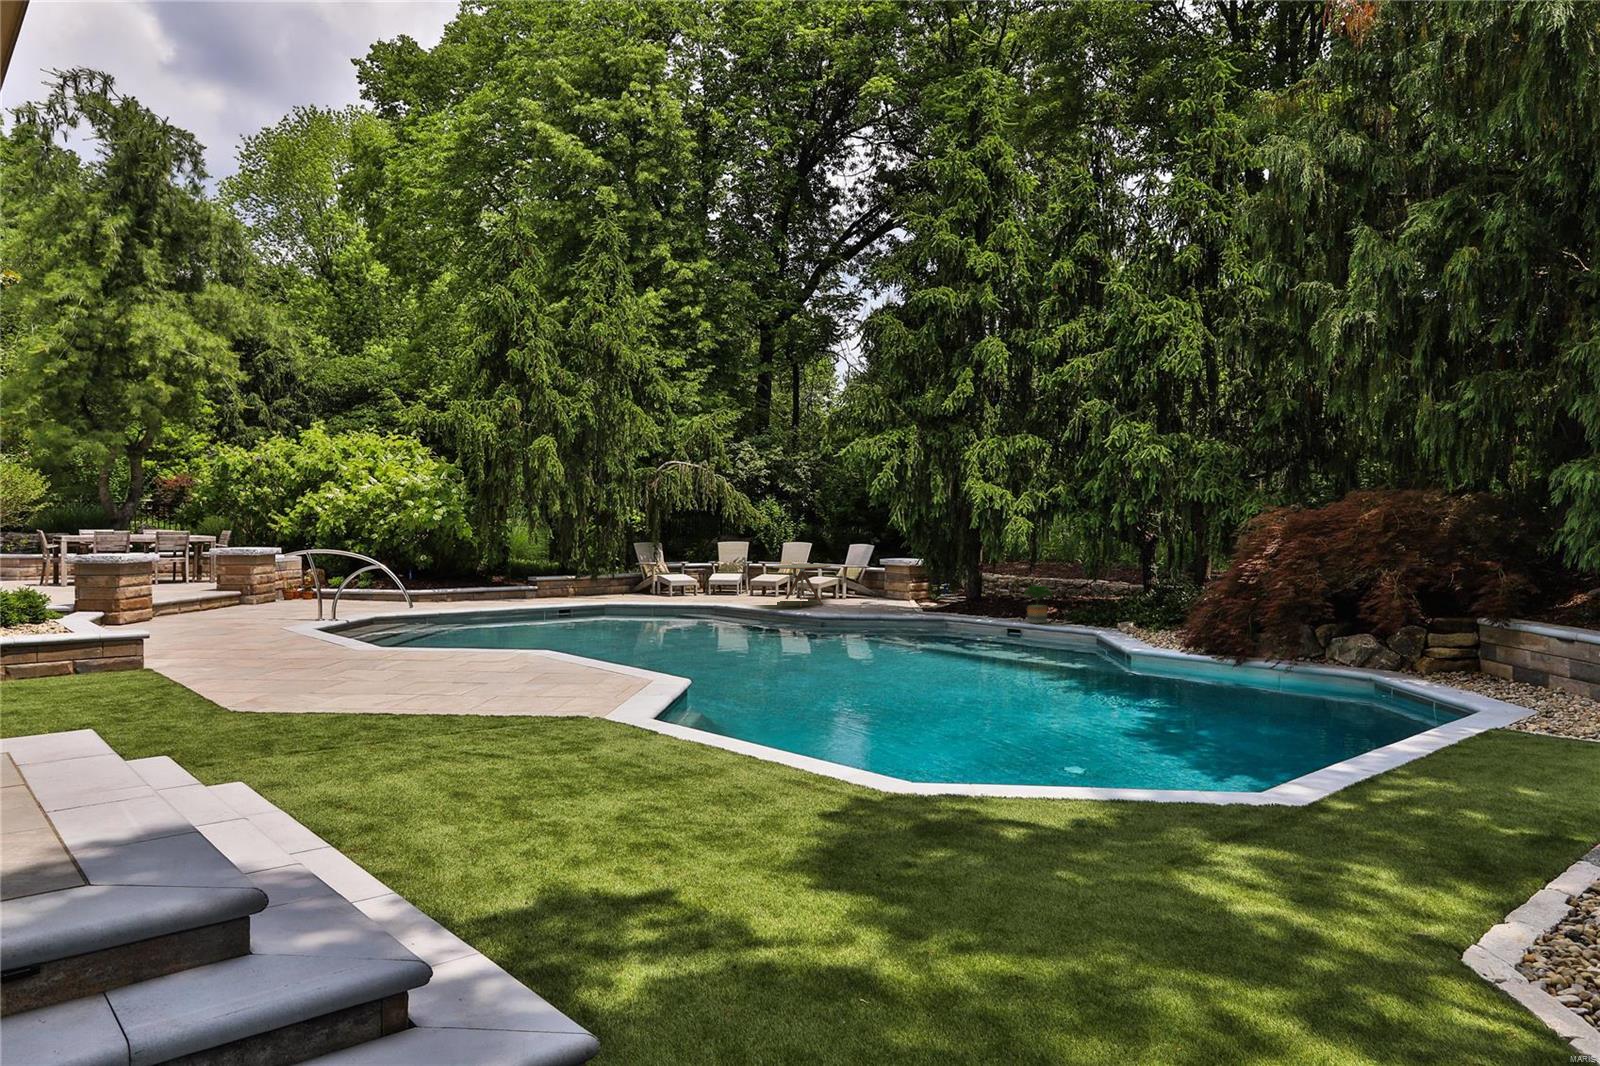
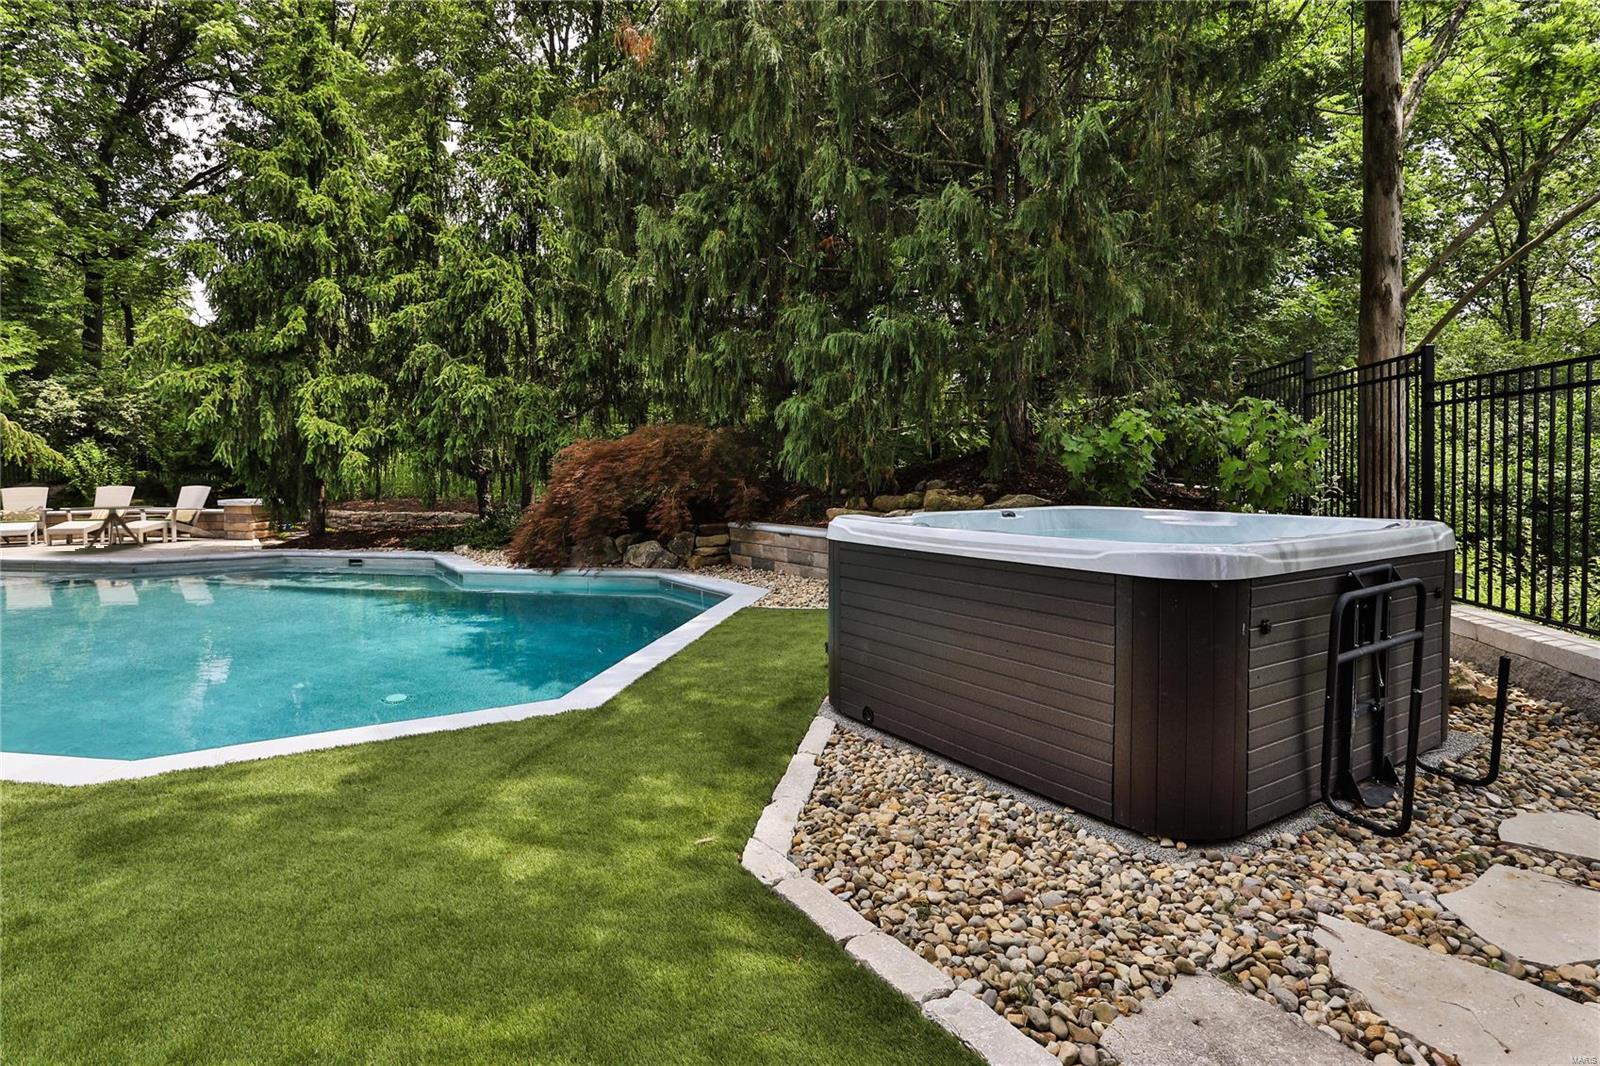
potted tree: present [1025,586,1052,623] -> none [364,516,395,552]

